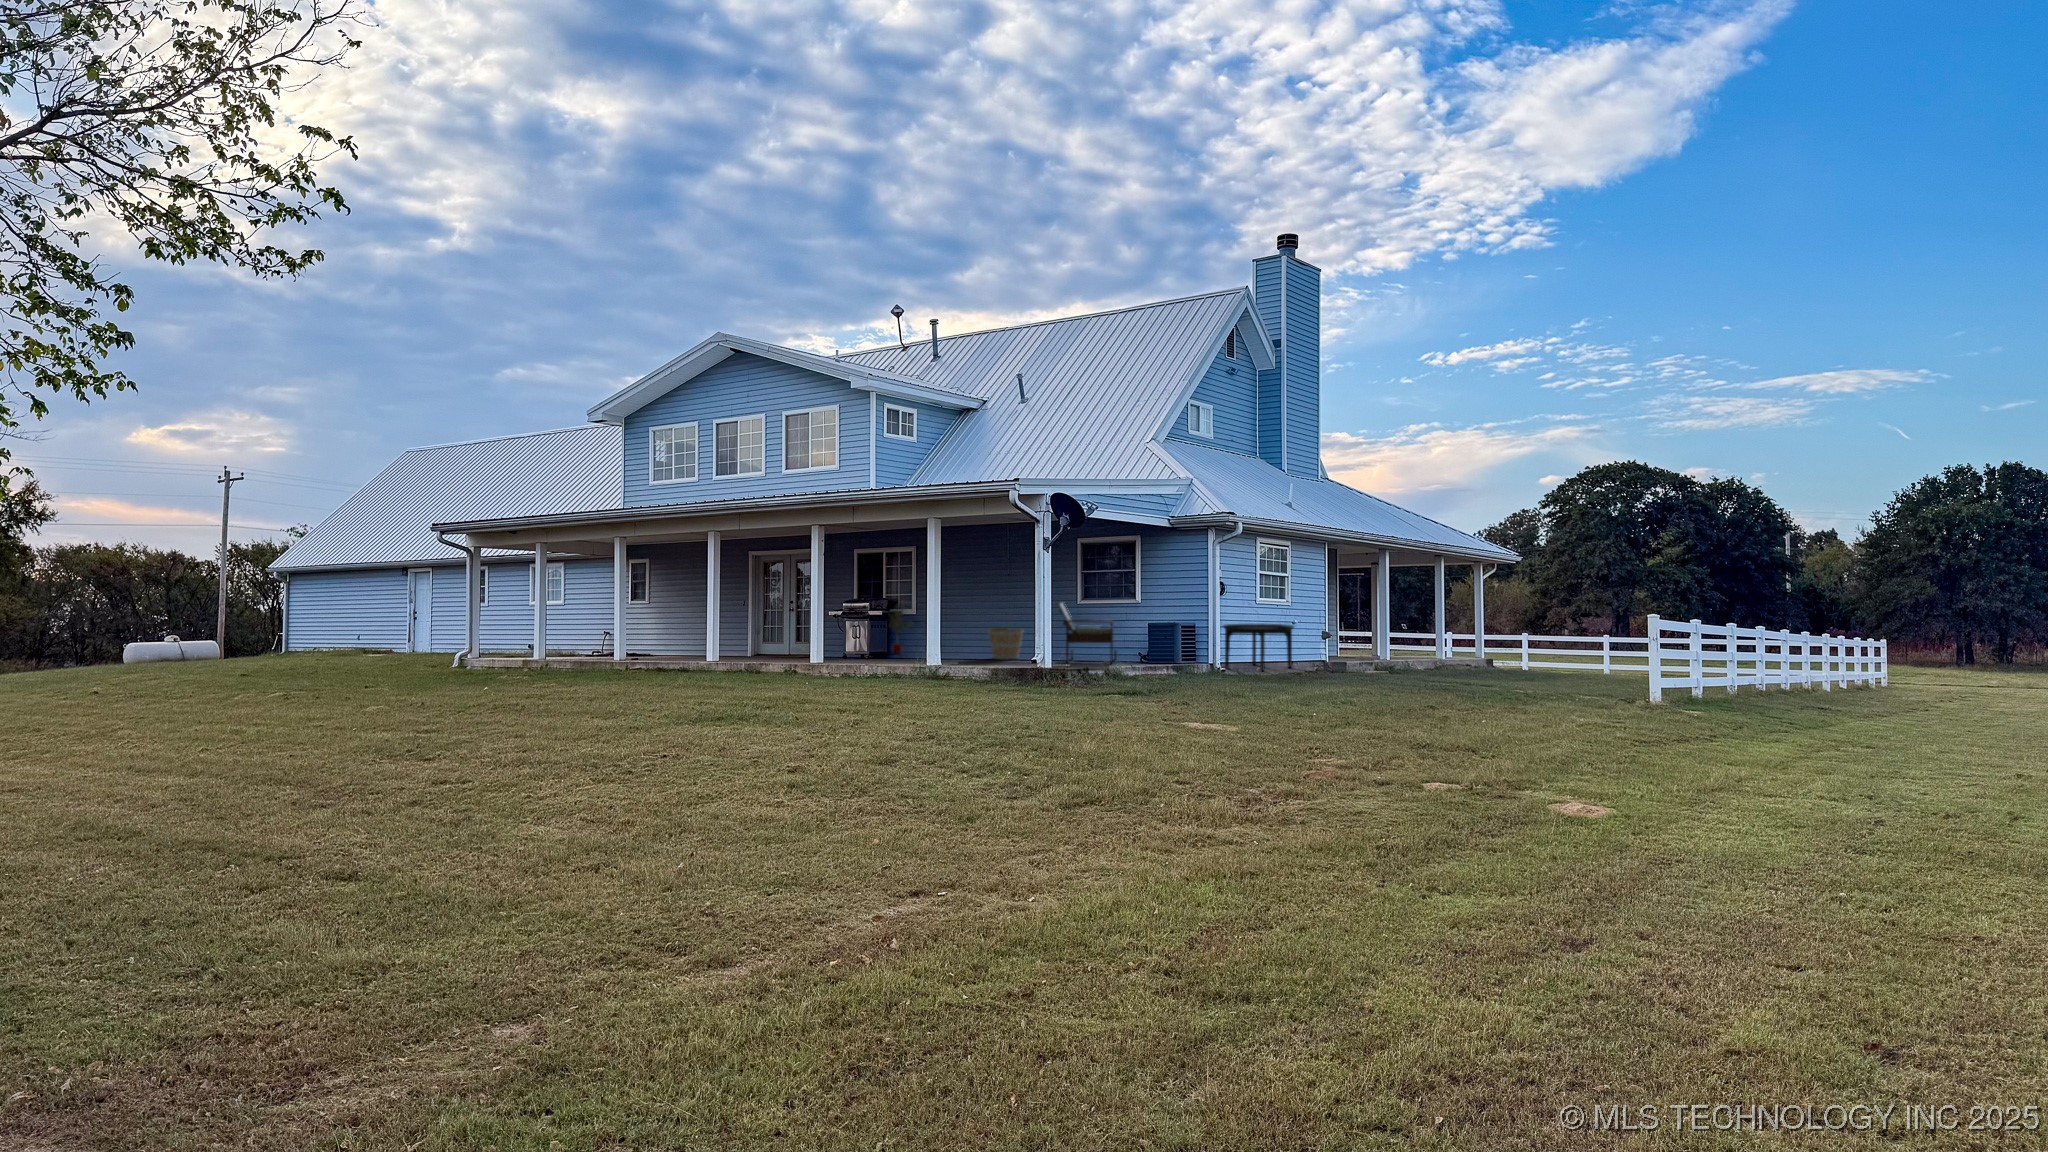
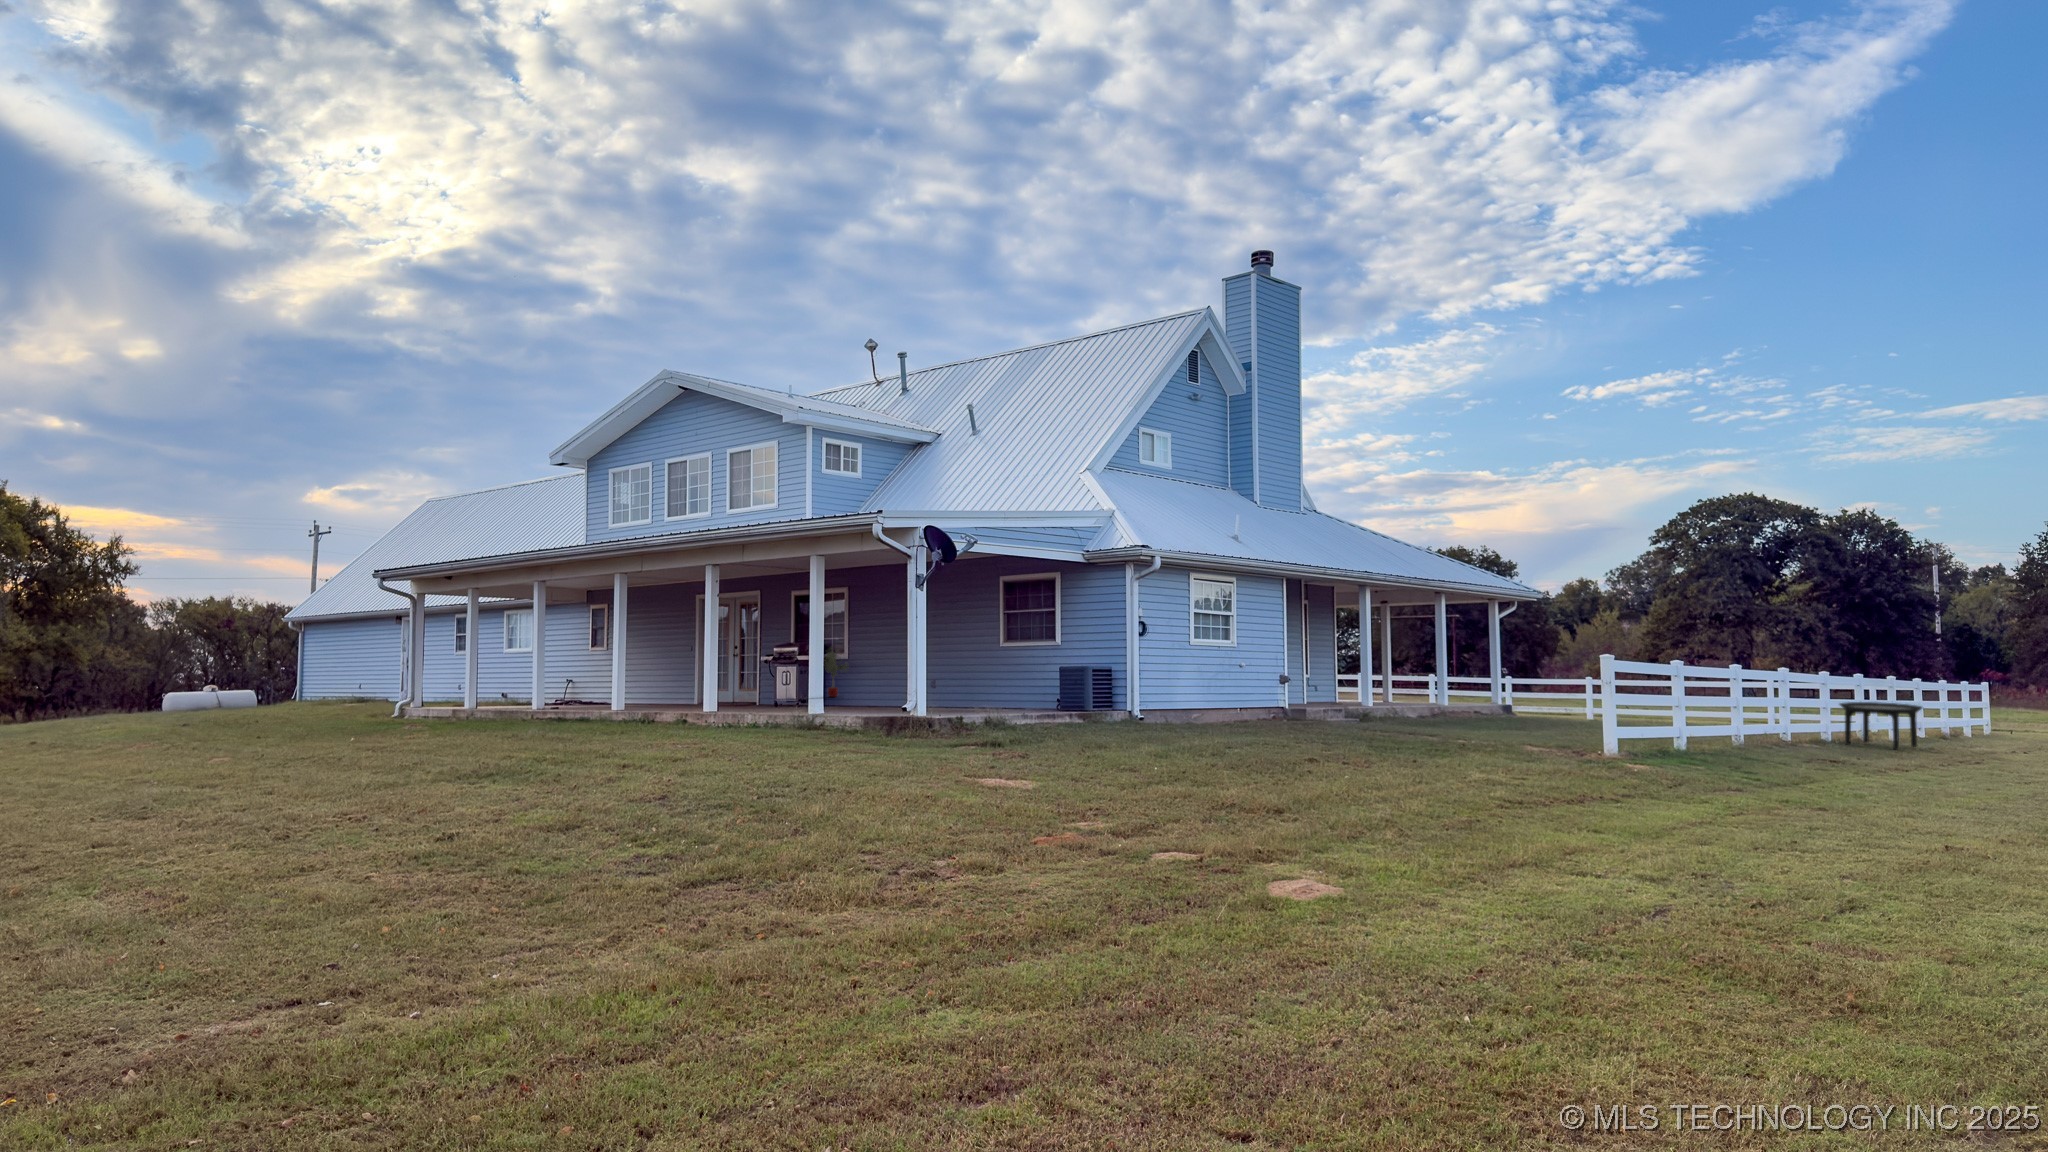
chair: present [1059,603,1117,662] -> none [978,643,1047,709]
round table: present [1223,624,1294,671] -> present [1840,702,1922,750]
wooden bucket: present [988,628,1023,660] -> none [913,669,952,704]

